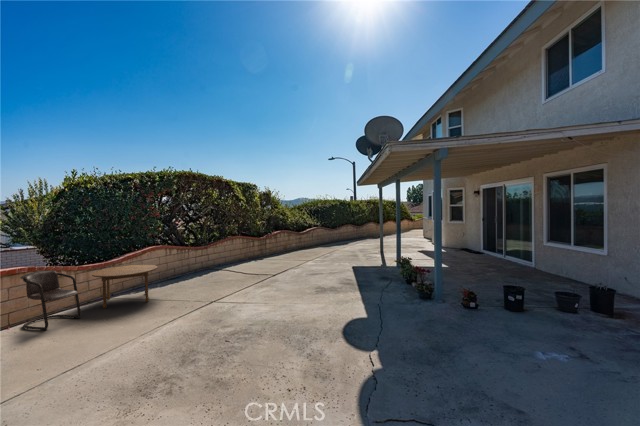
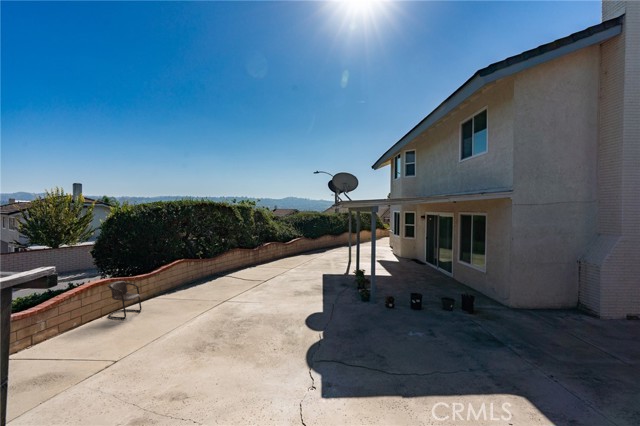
dining table: present [92,265,158,309] -> none [144,275,186,305]

